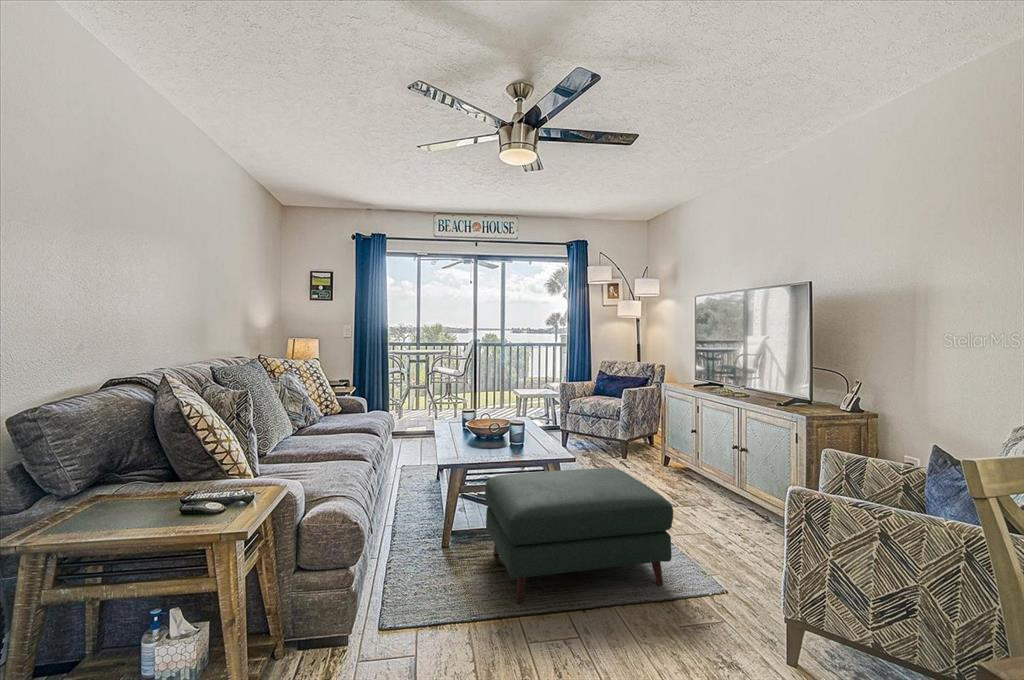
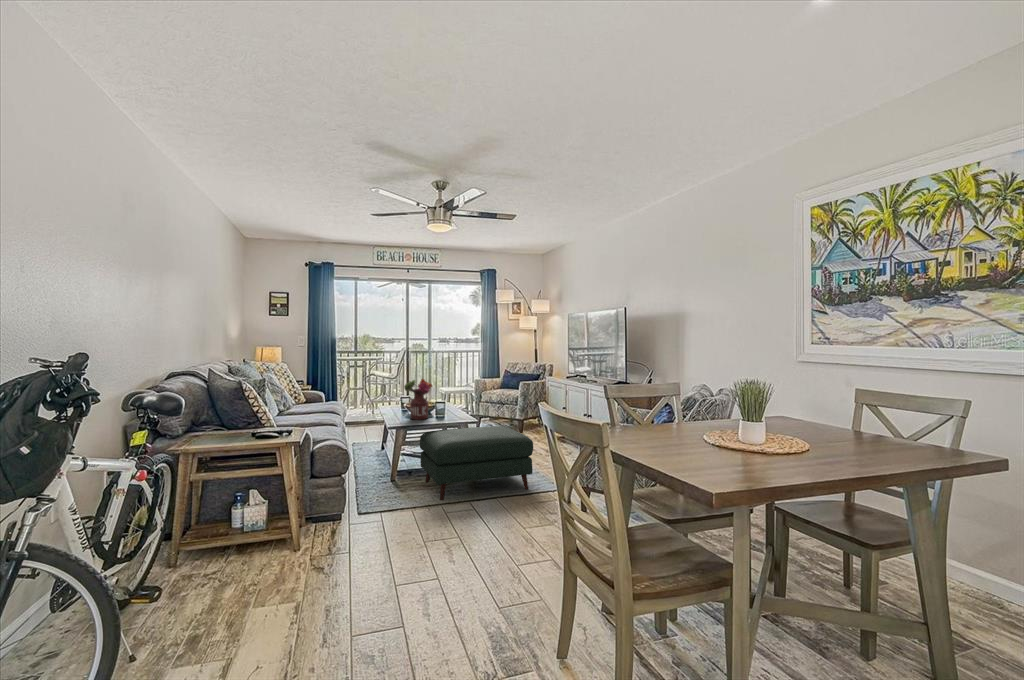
flower arrangement: none [462,390,506,453] -> present [404,379,432,420]

